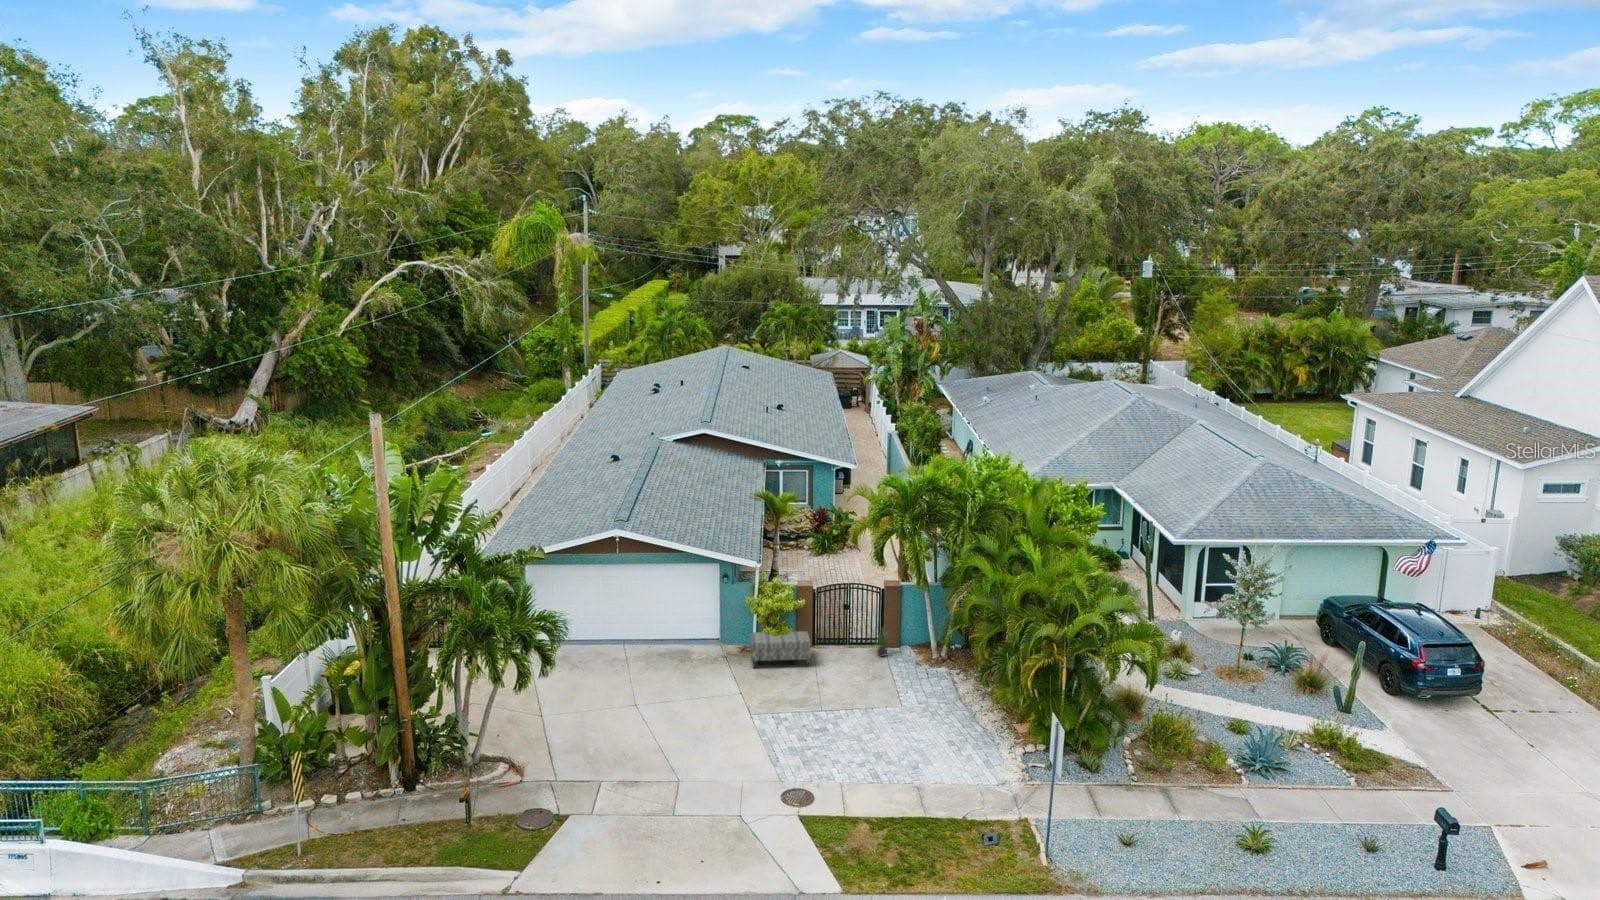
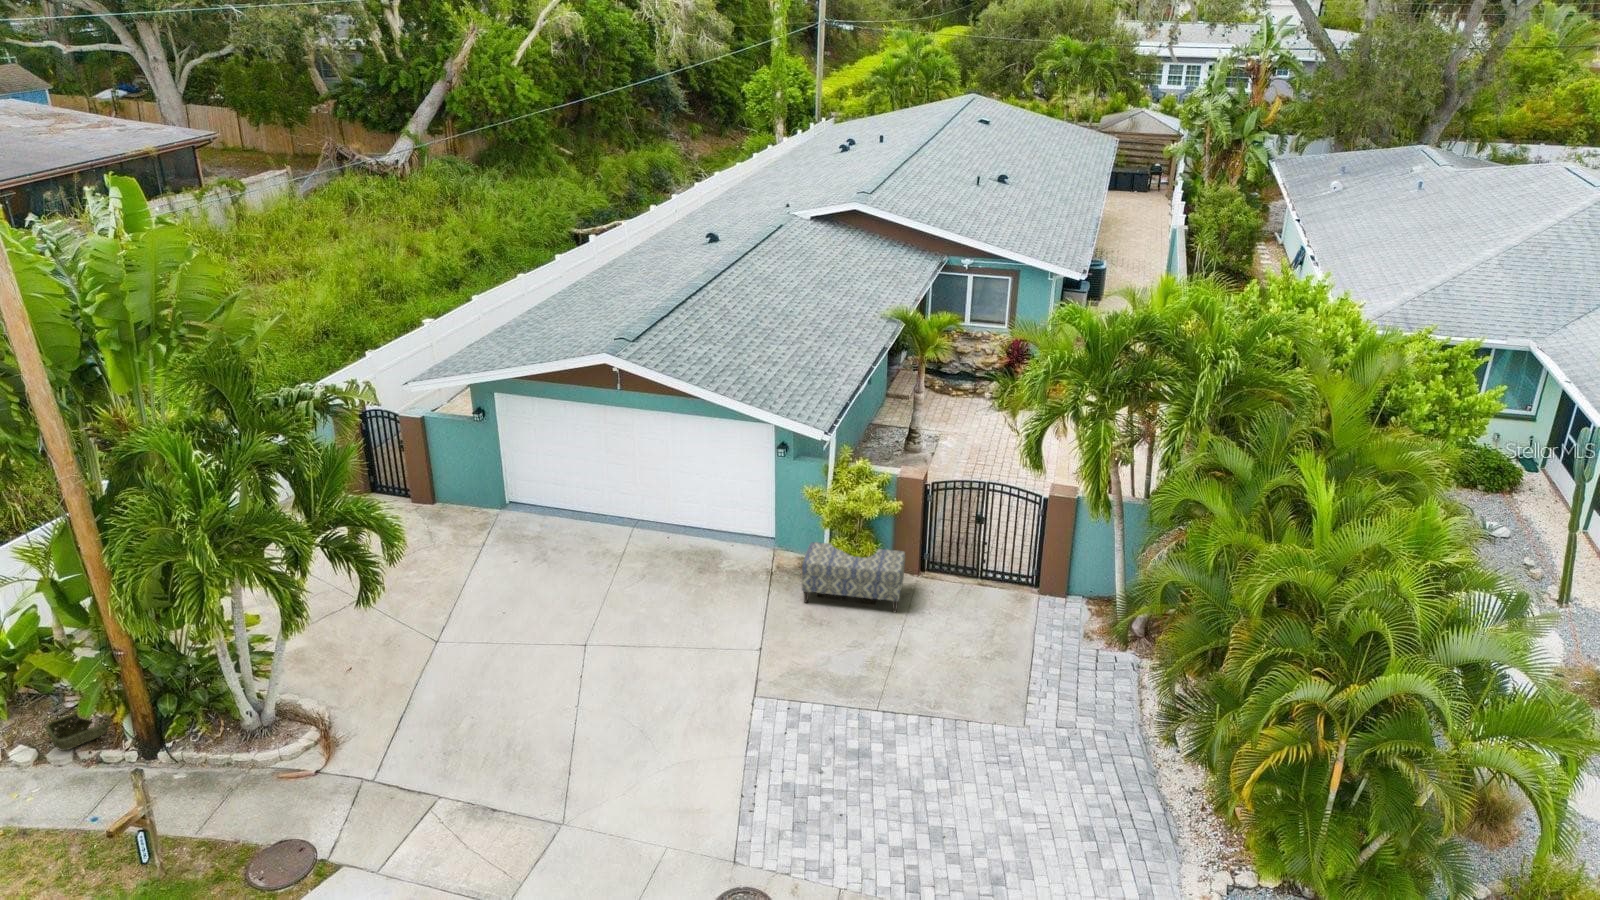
decorative plant: present [872,628,887,657] -> none [1004,559,1061,611]
woven basket: none [339,768,376,795] -> present [46,713,111,751]

